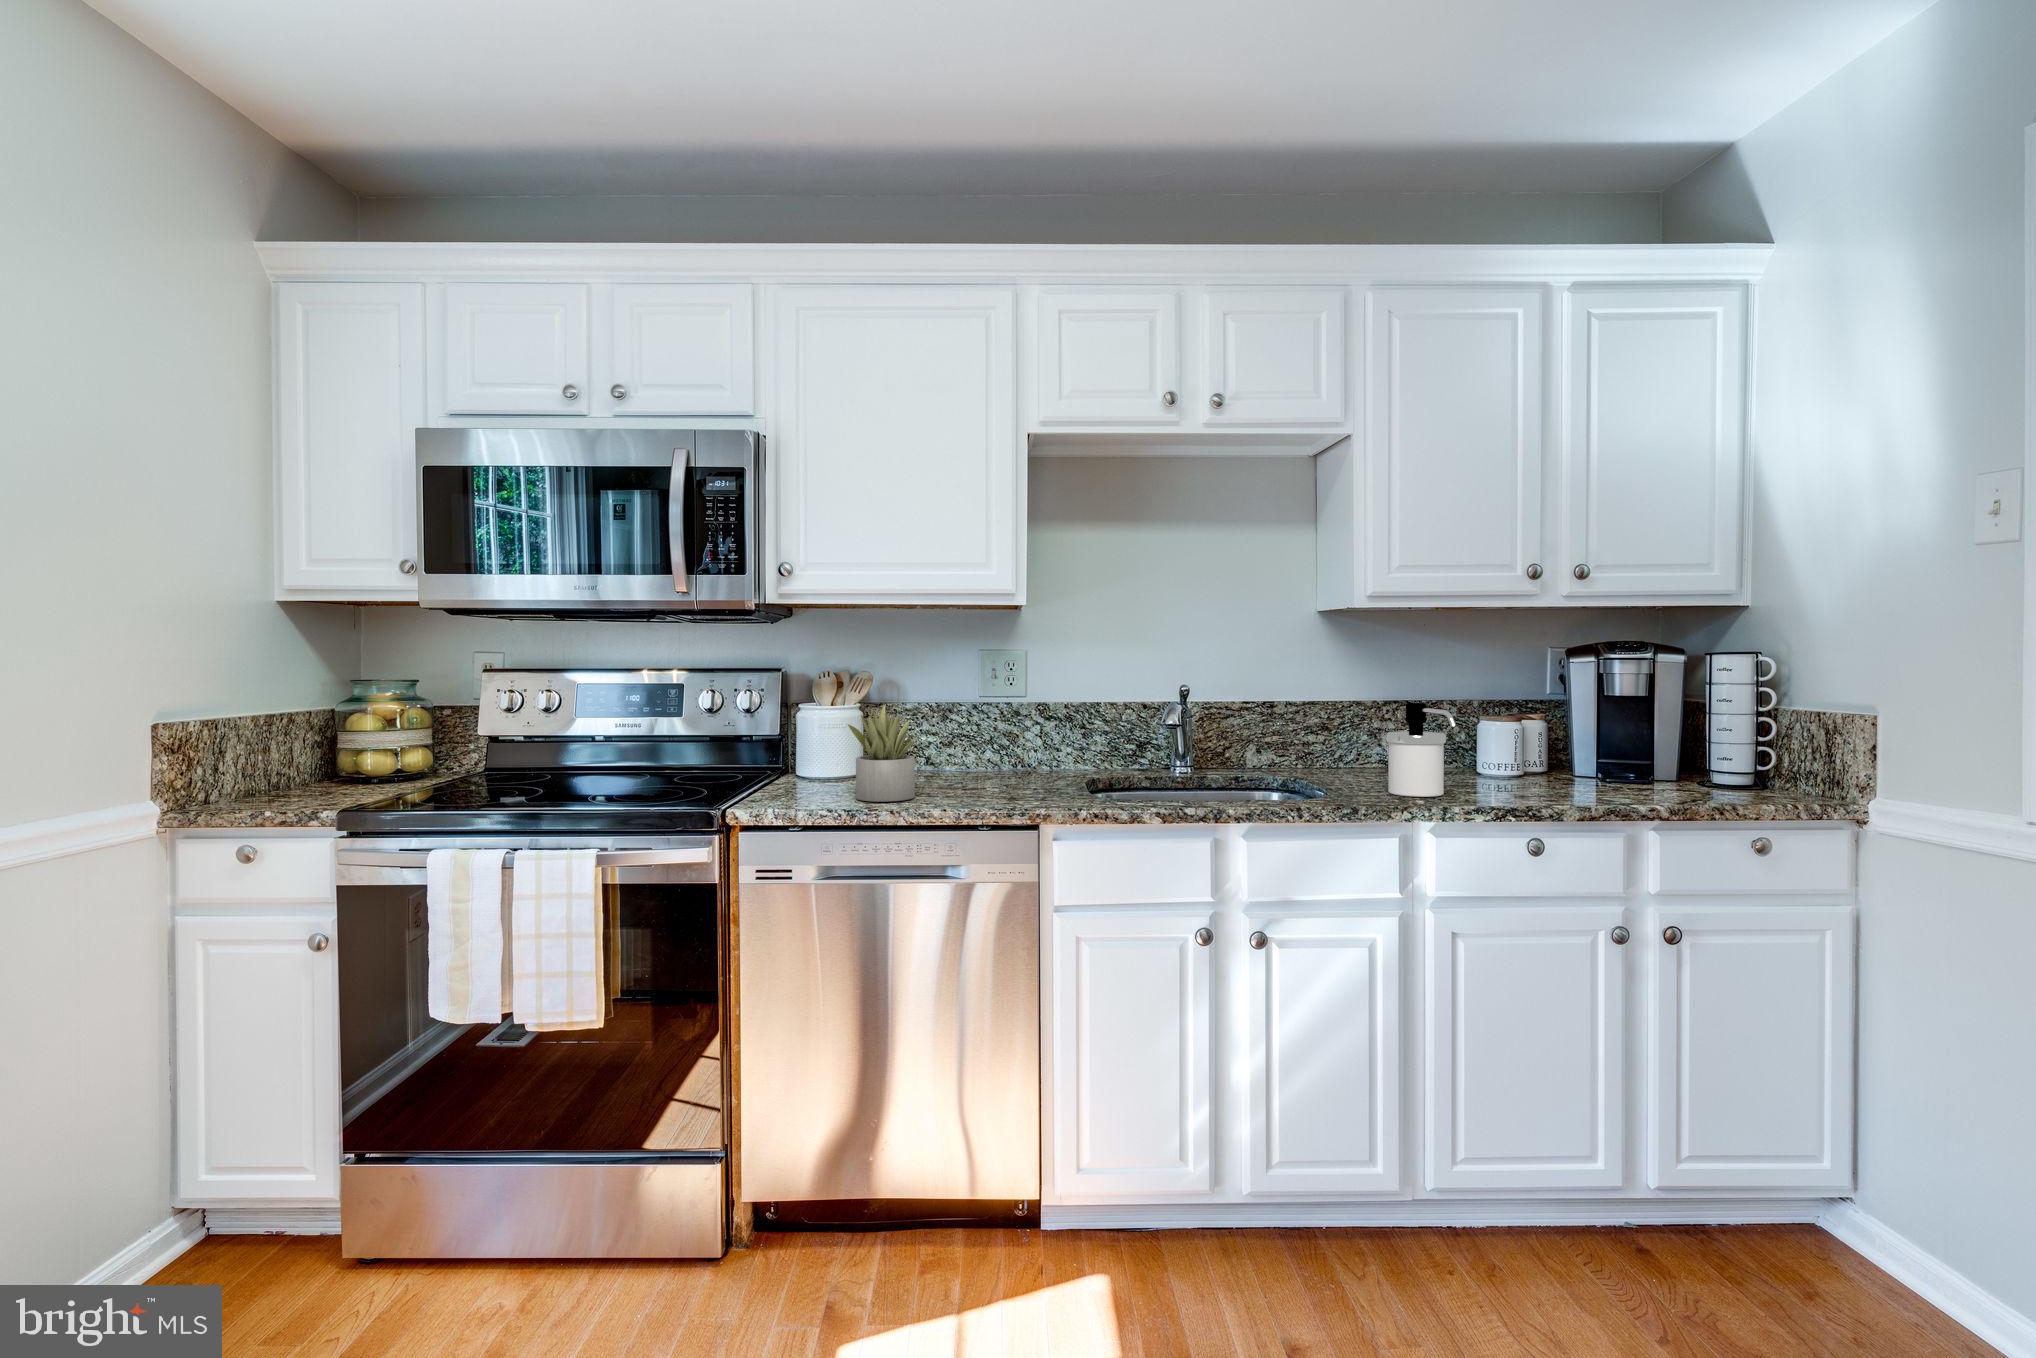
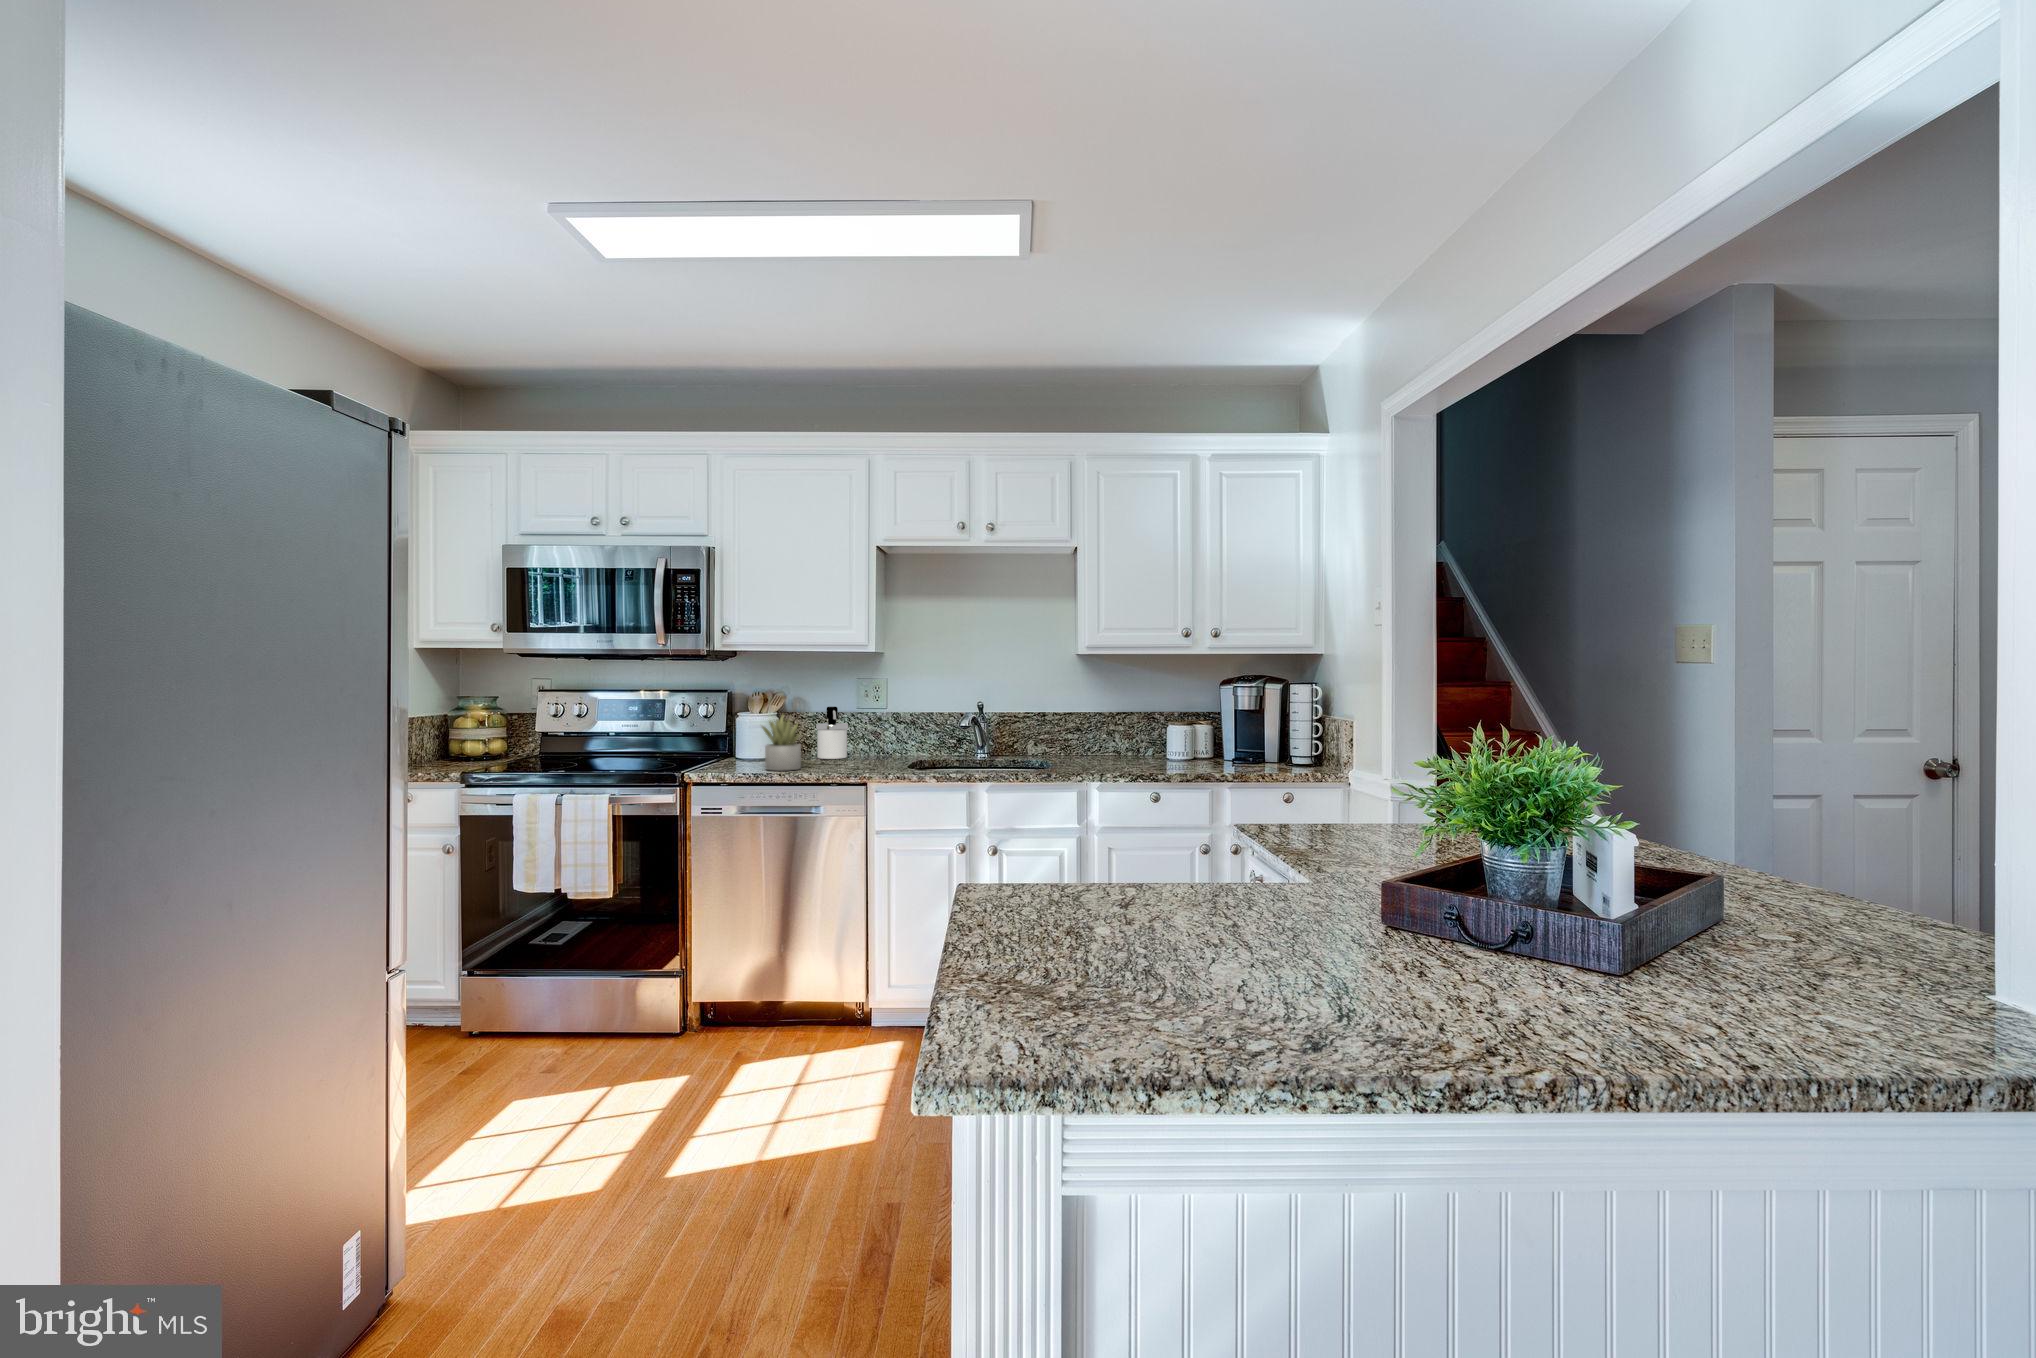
soap dispenser: present [1386,702,1456,797] -> present [816,707,848,759]

